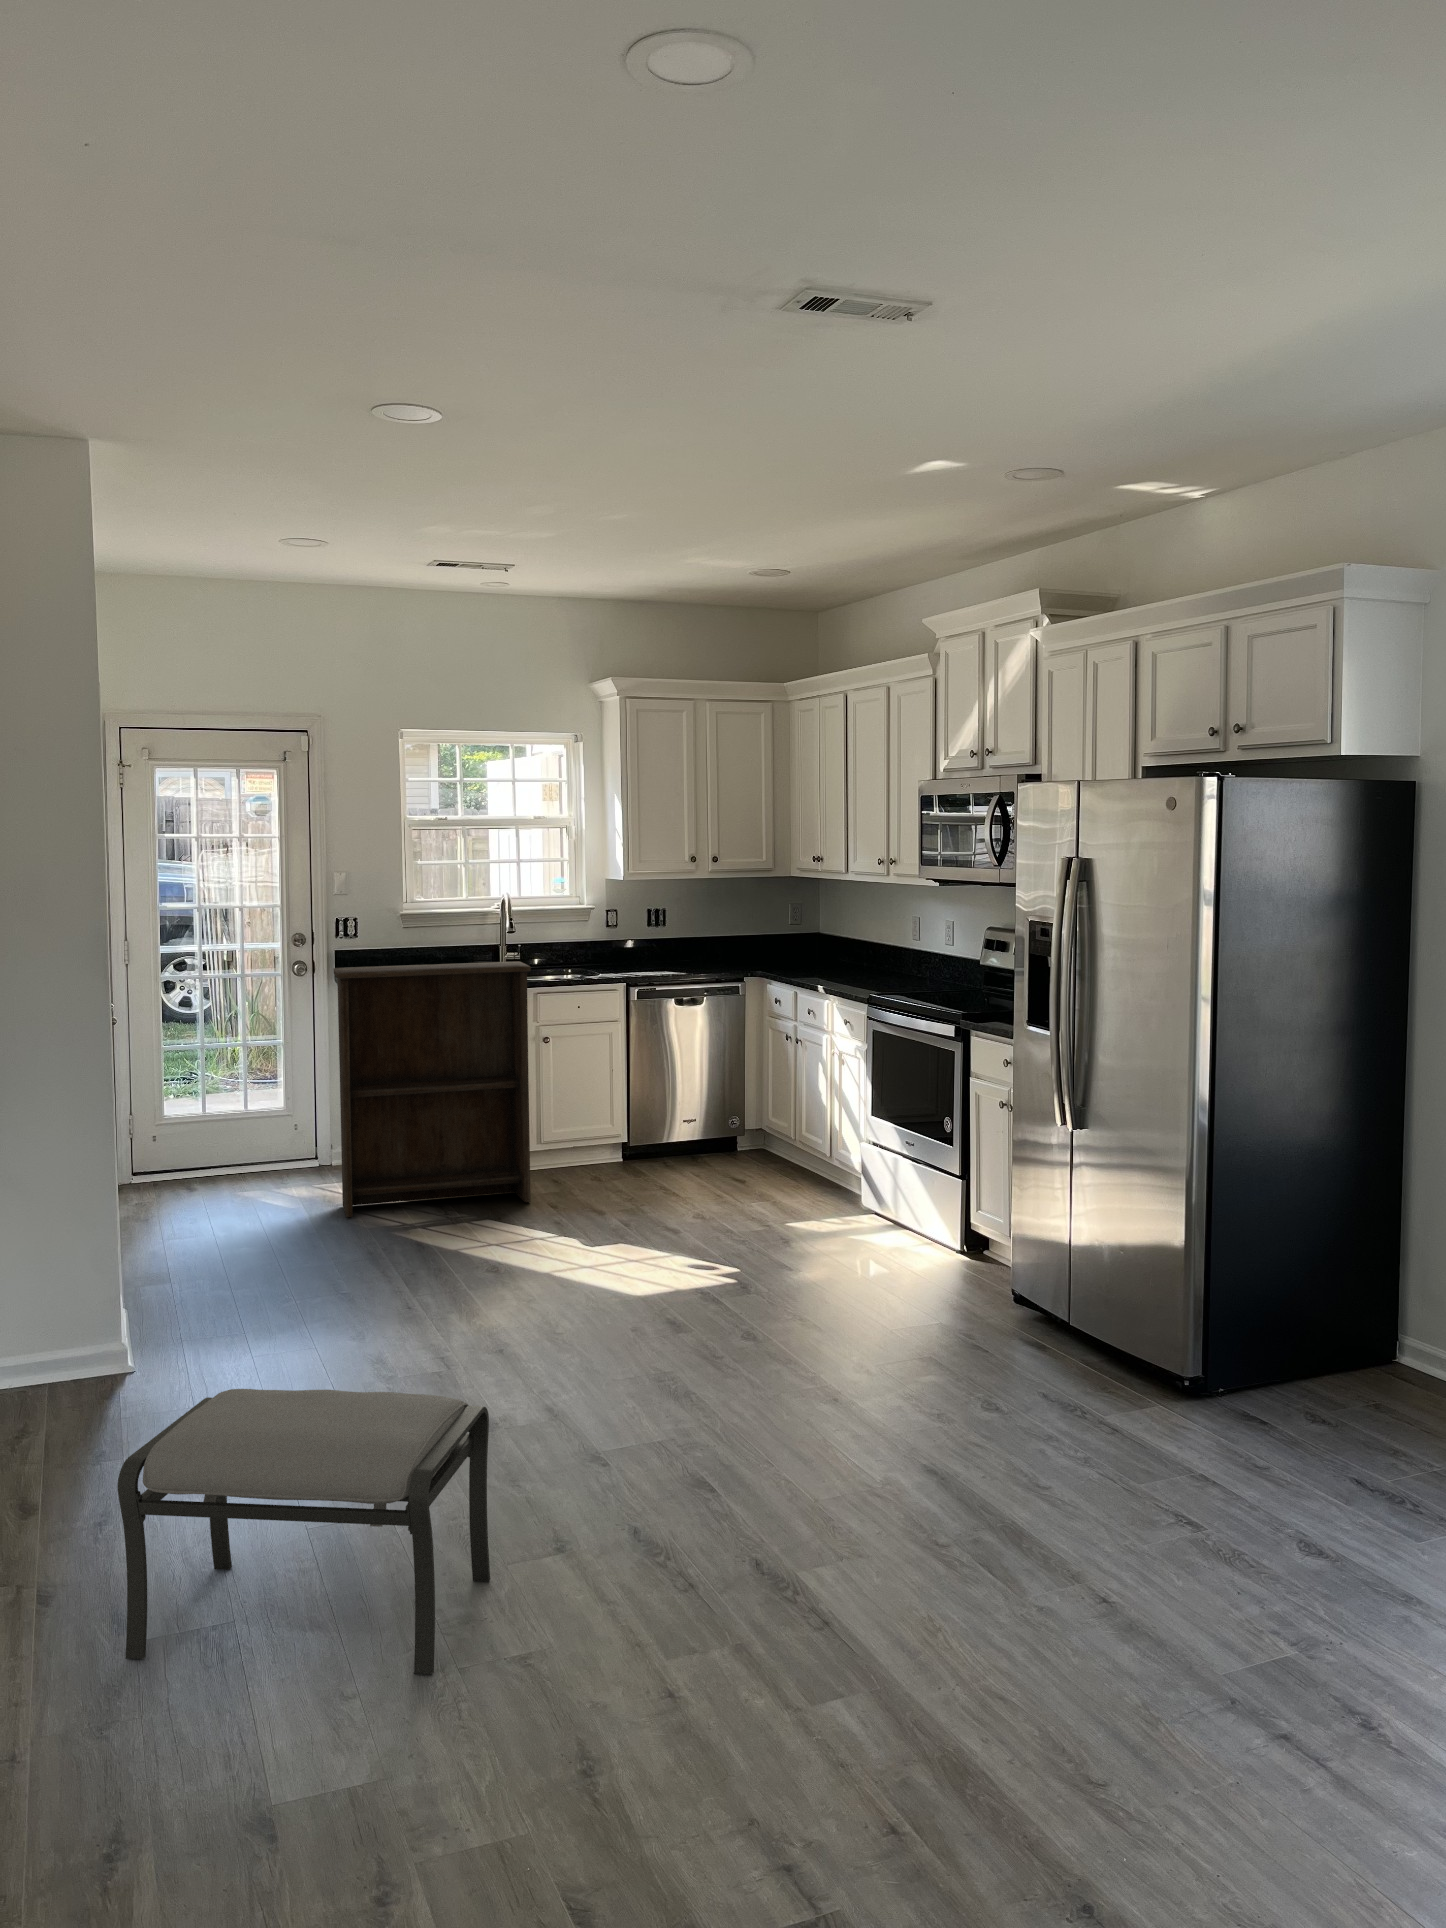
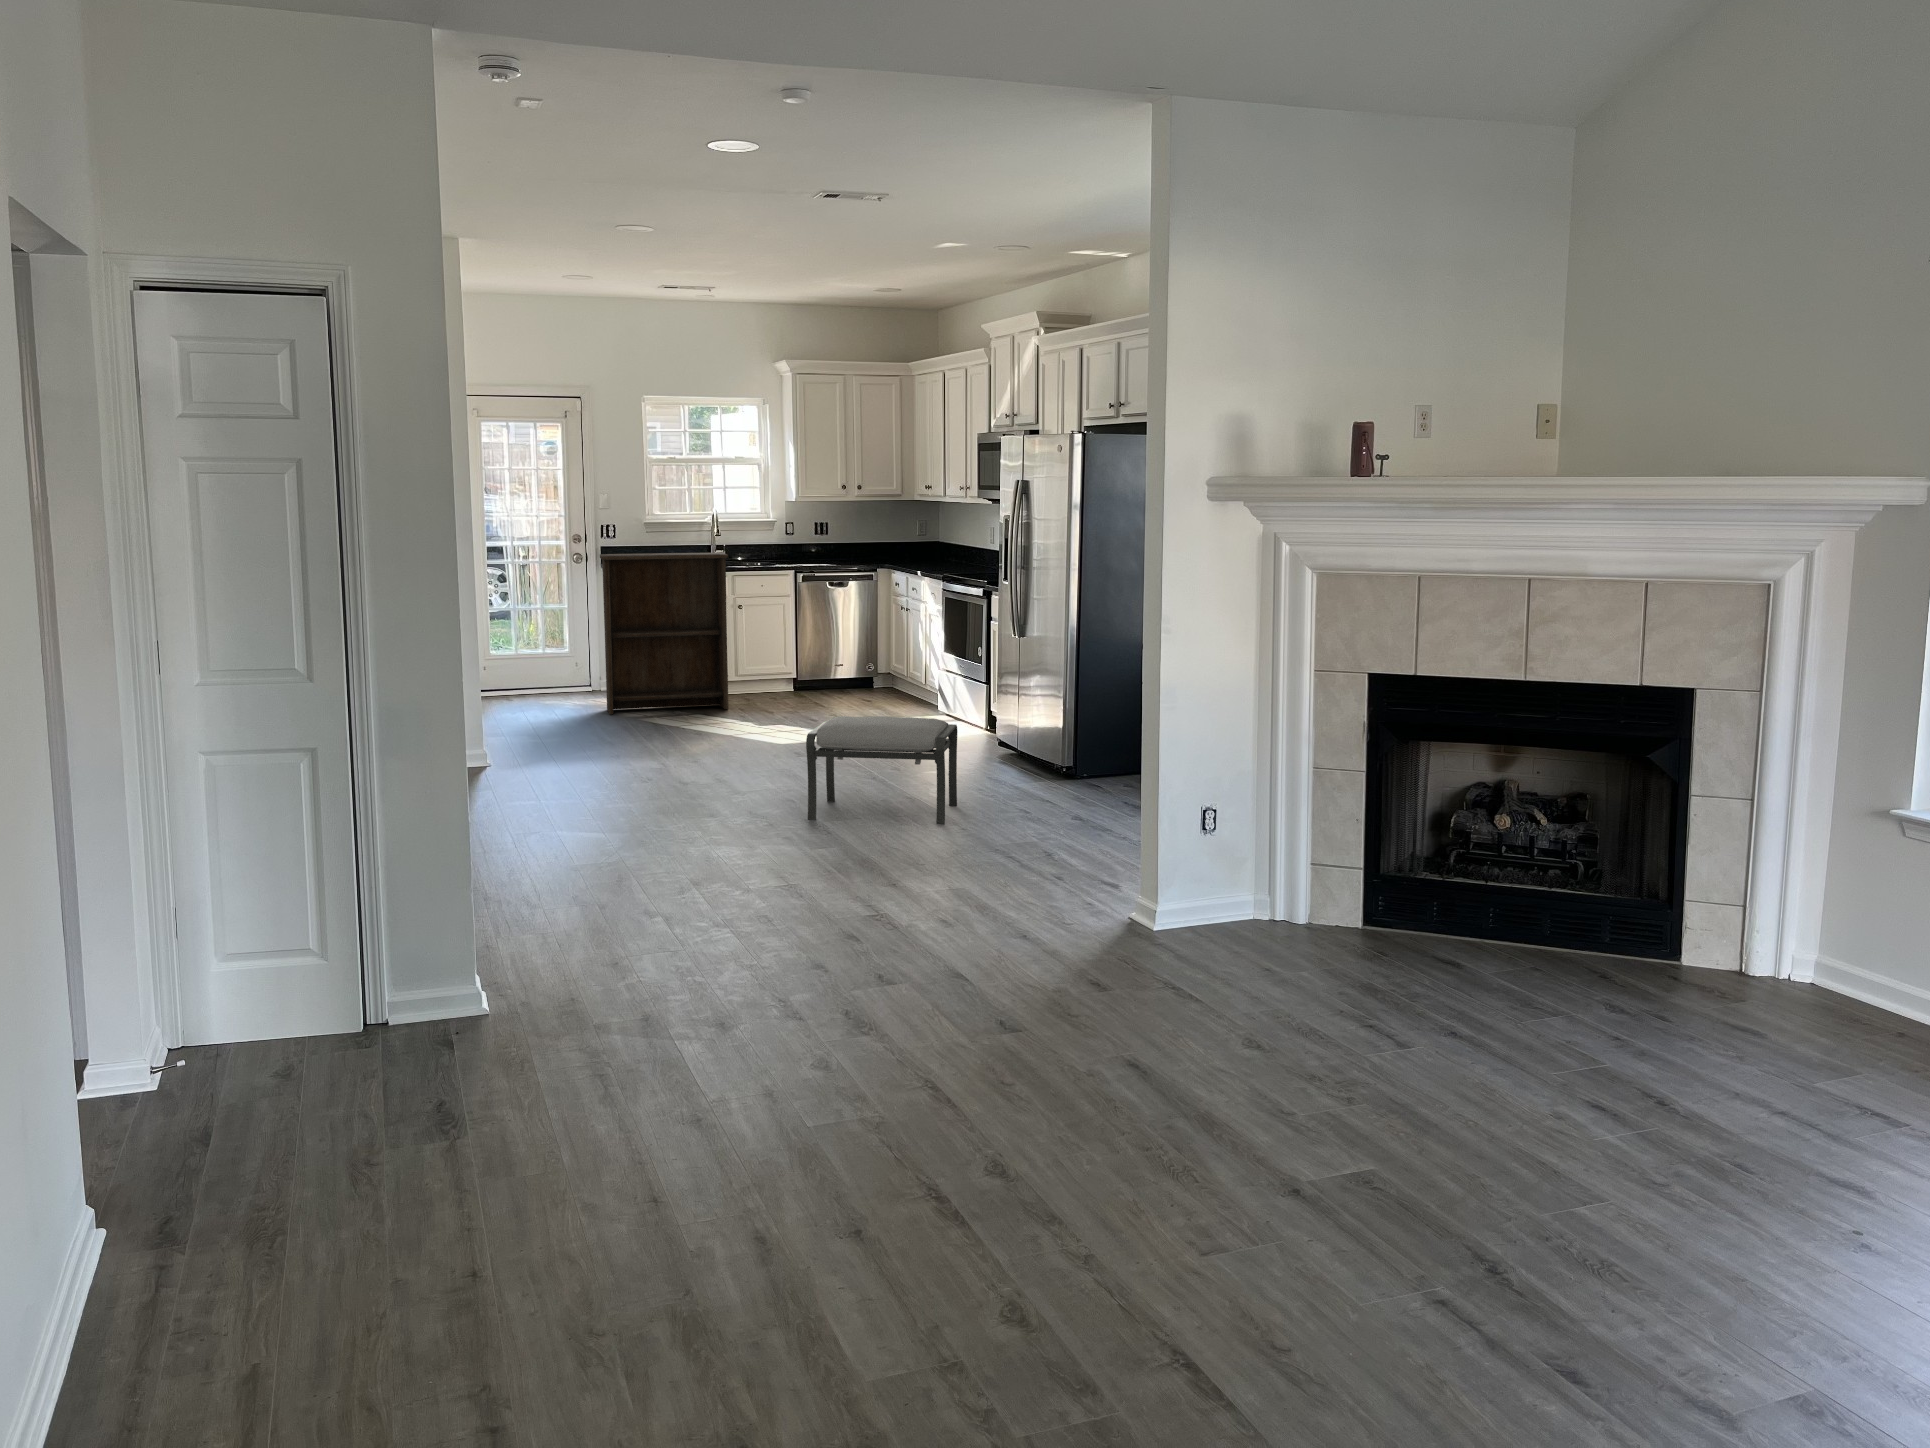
ottoman: present [118,1389,491,1675] -> present [806,716,958,825]

